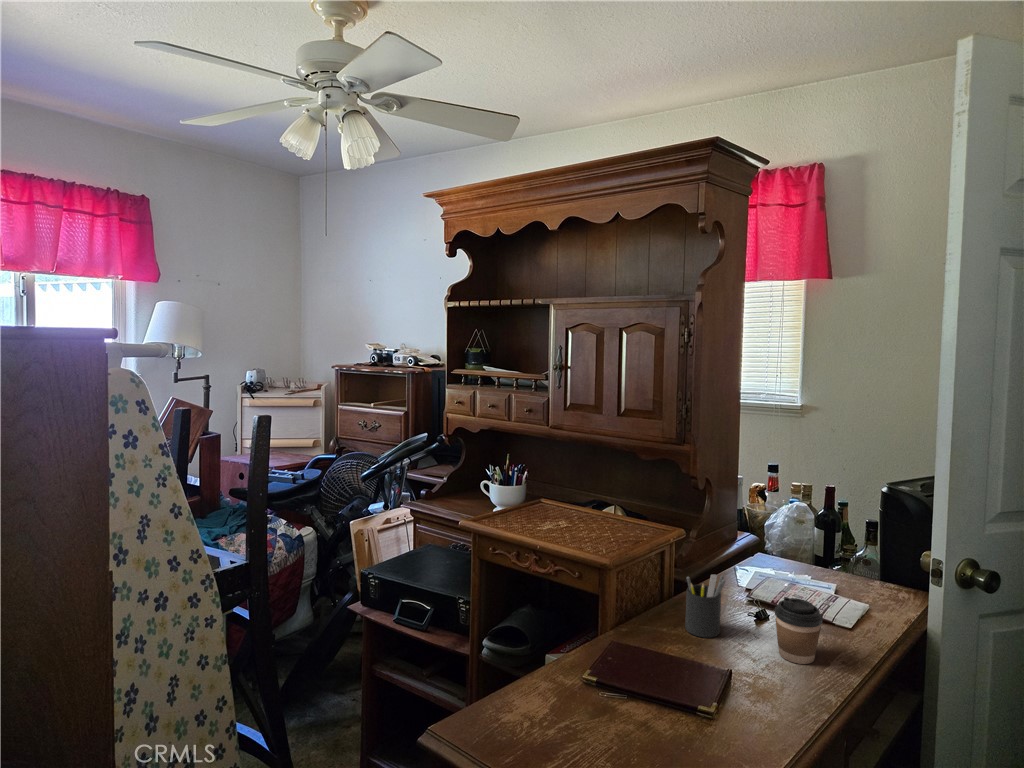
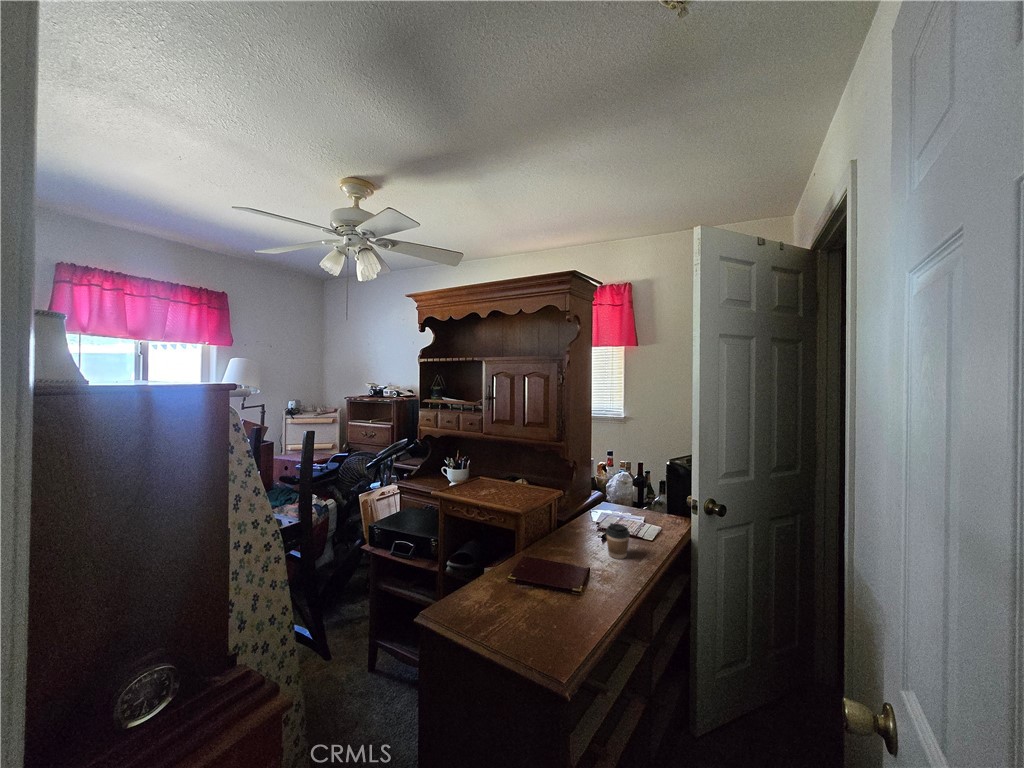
pen holder: present [685,575,725,638] -> none [560,513,580,549]

